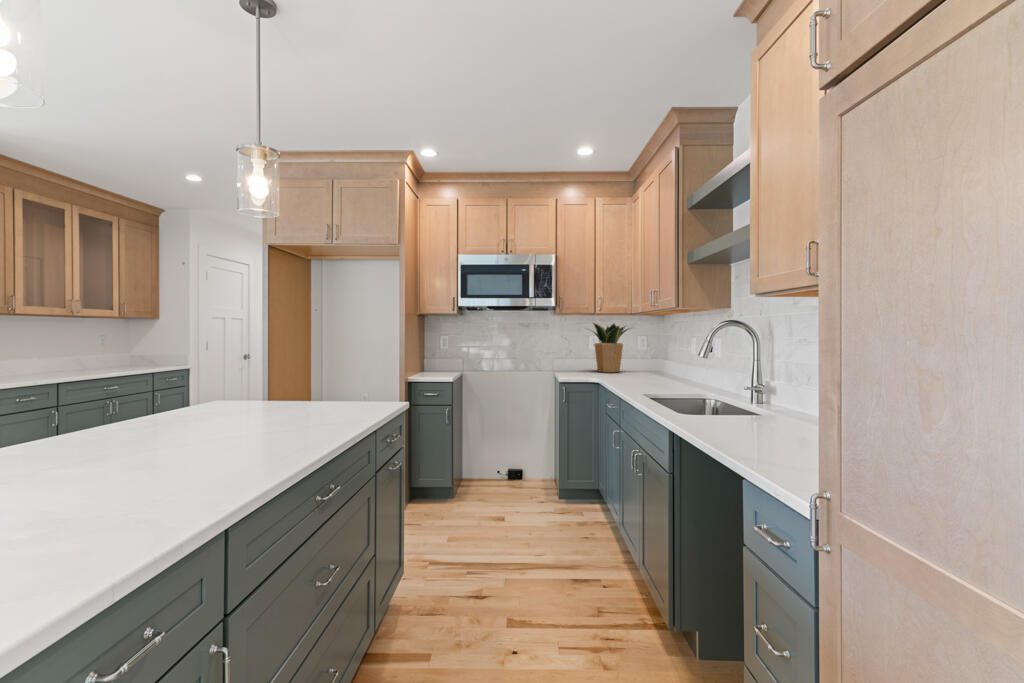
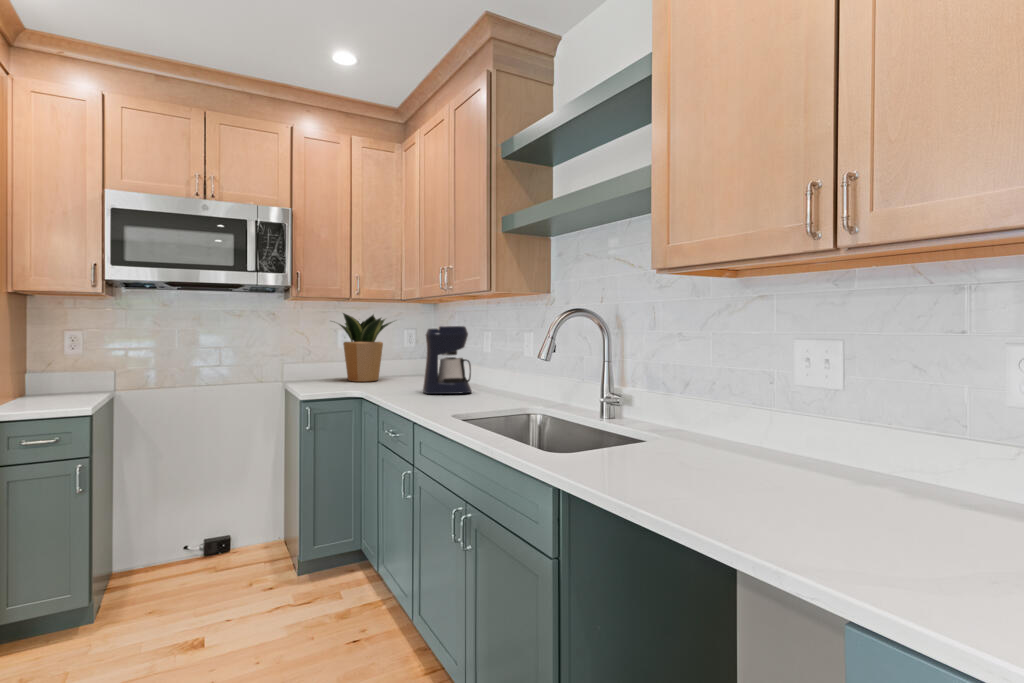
coffee maker: none [642,332,681,383] -> present [423,326,472,394]

